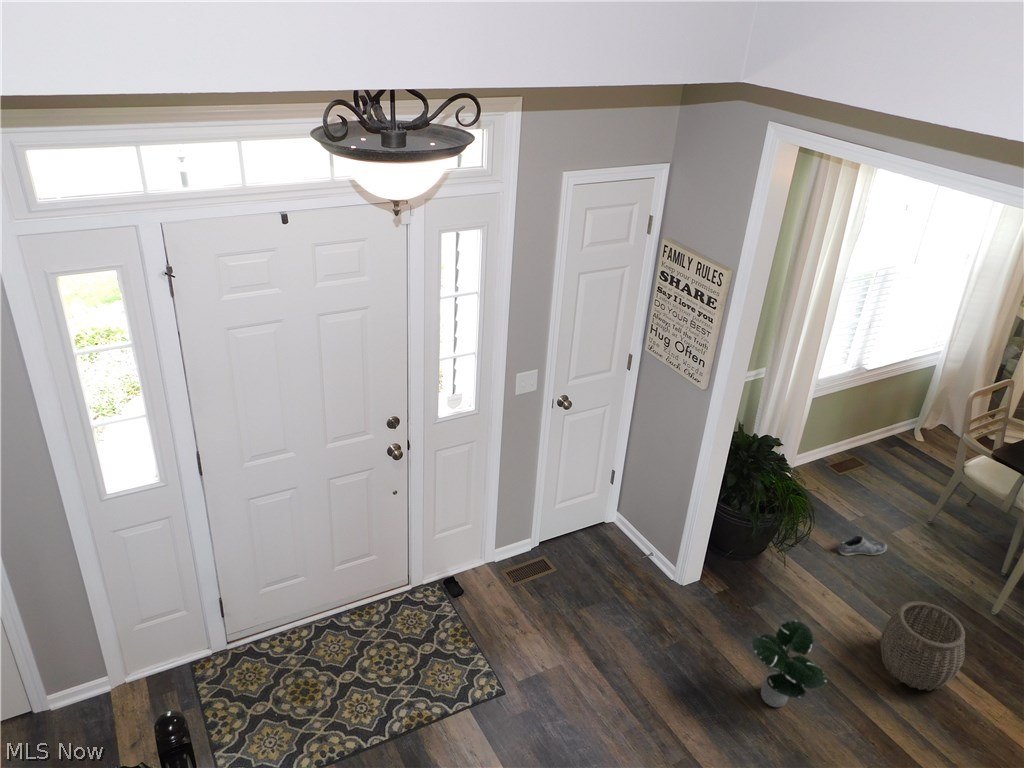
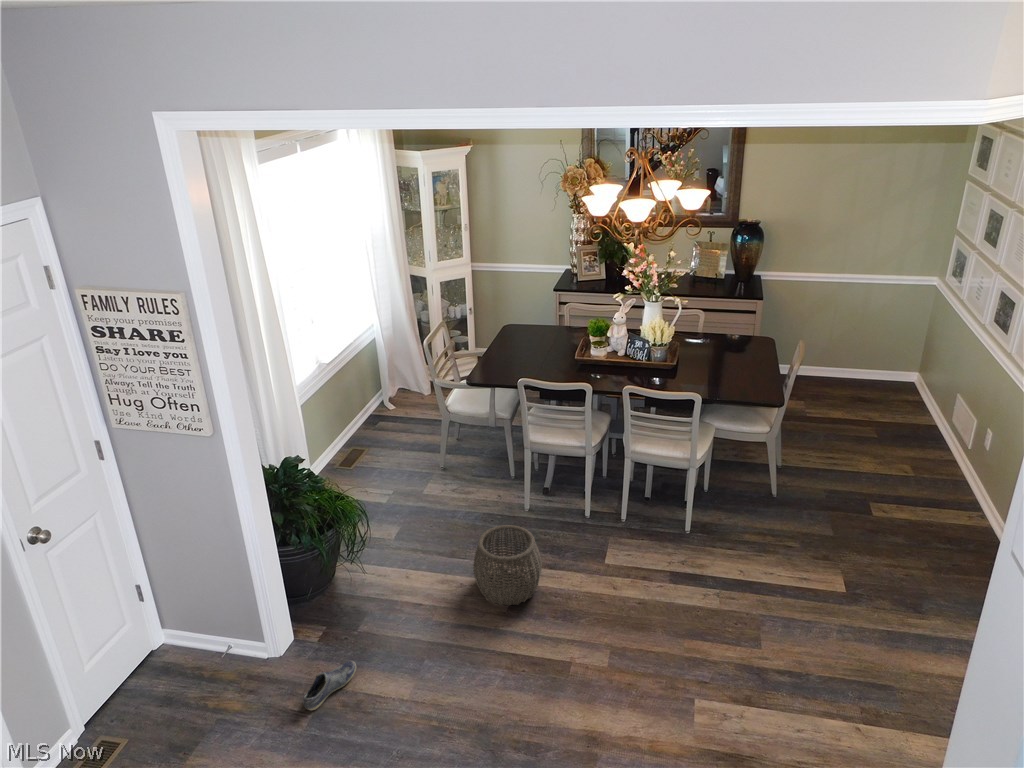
shoe: present [838,535,887,555] -> present [303,661,356,710]
potted plant: present [752,620,826,707] -> none [390,608,472,706]

